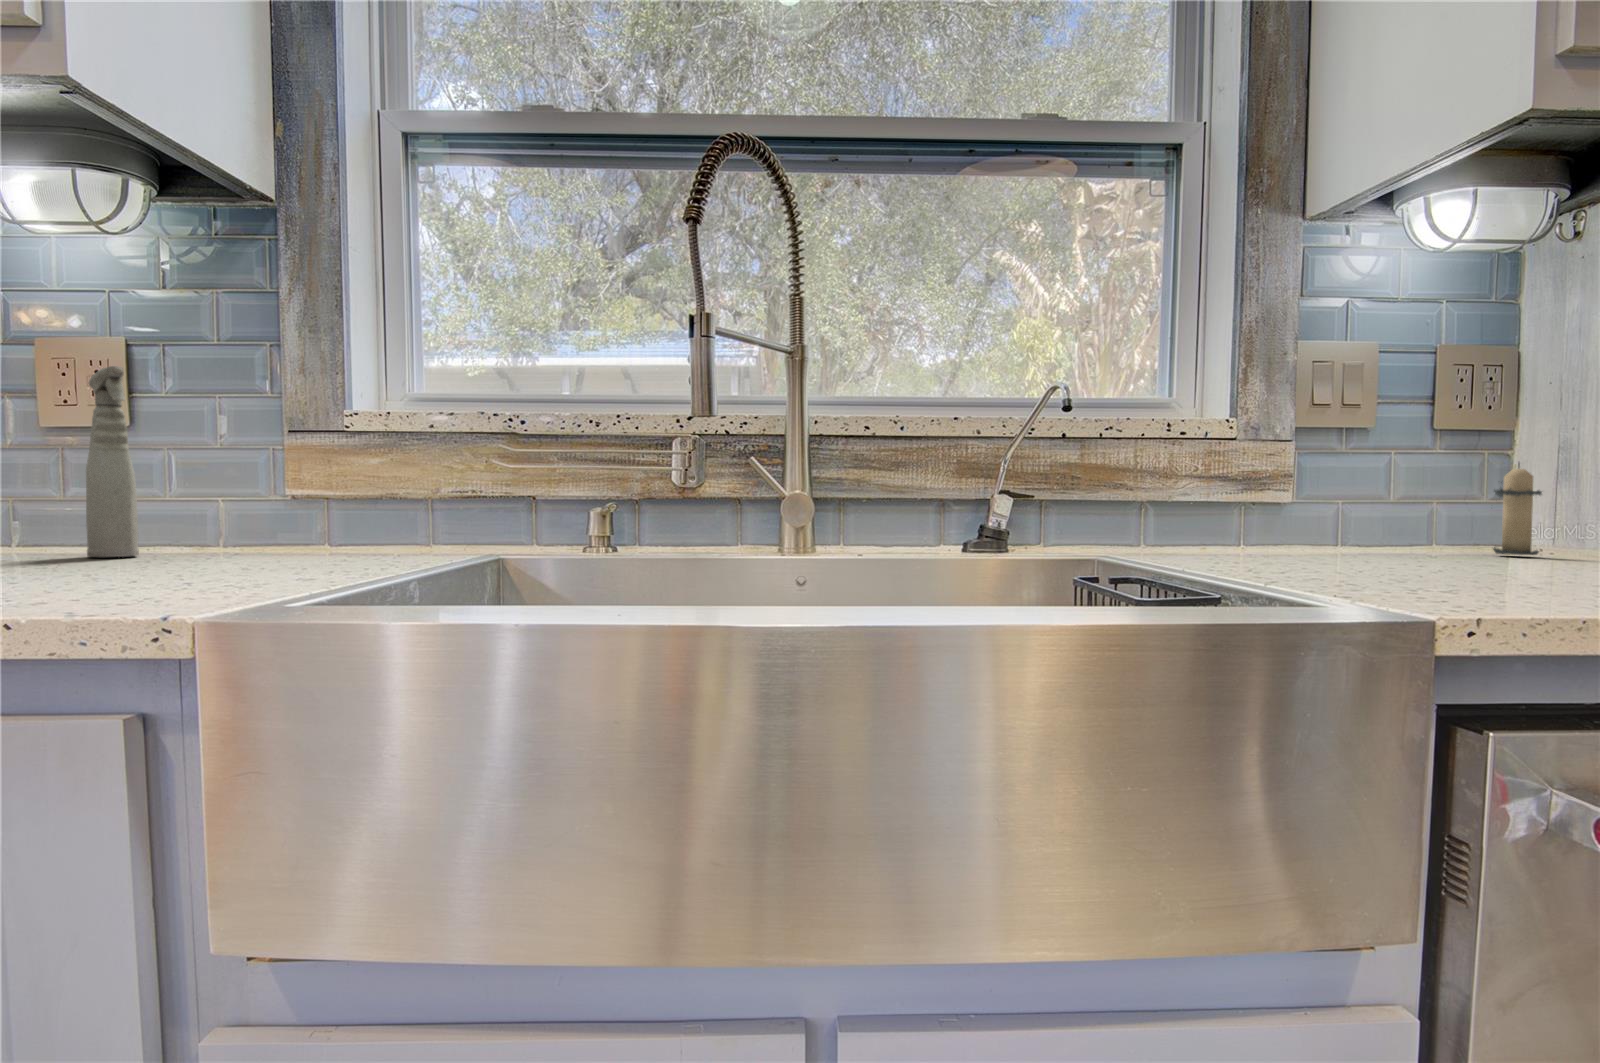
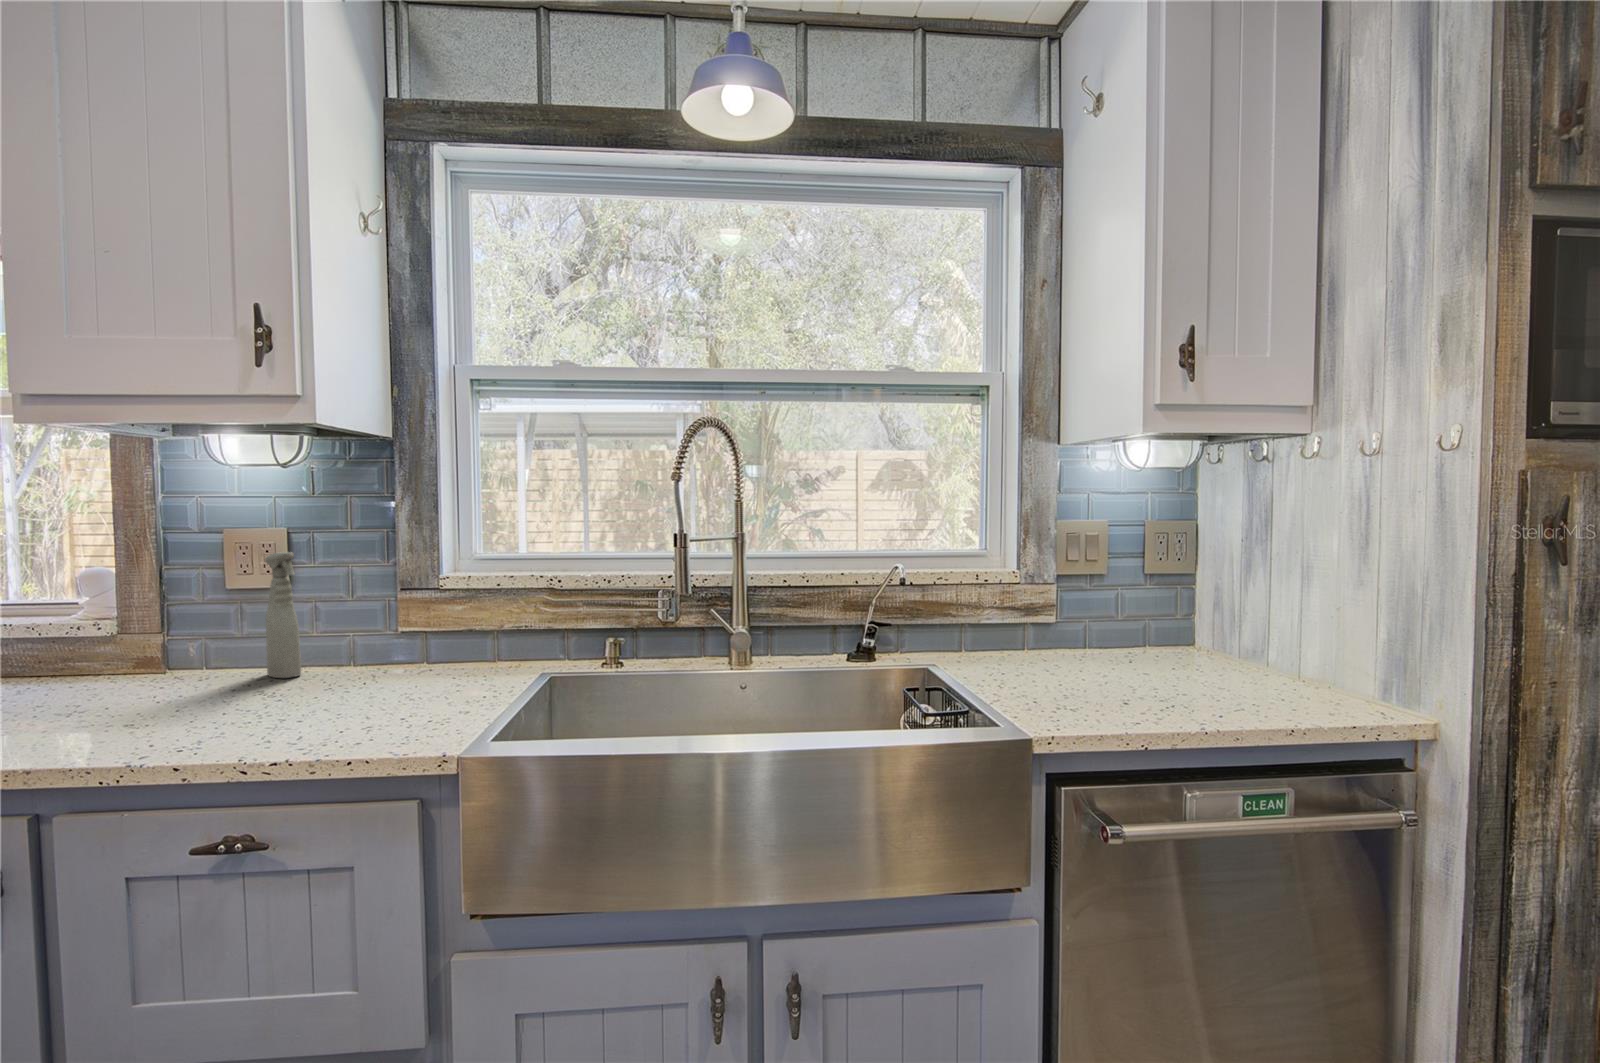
candle: present [1493,463,1542,555] -> none [1177,595,1210,656]

